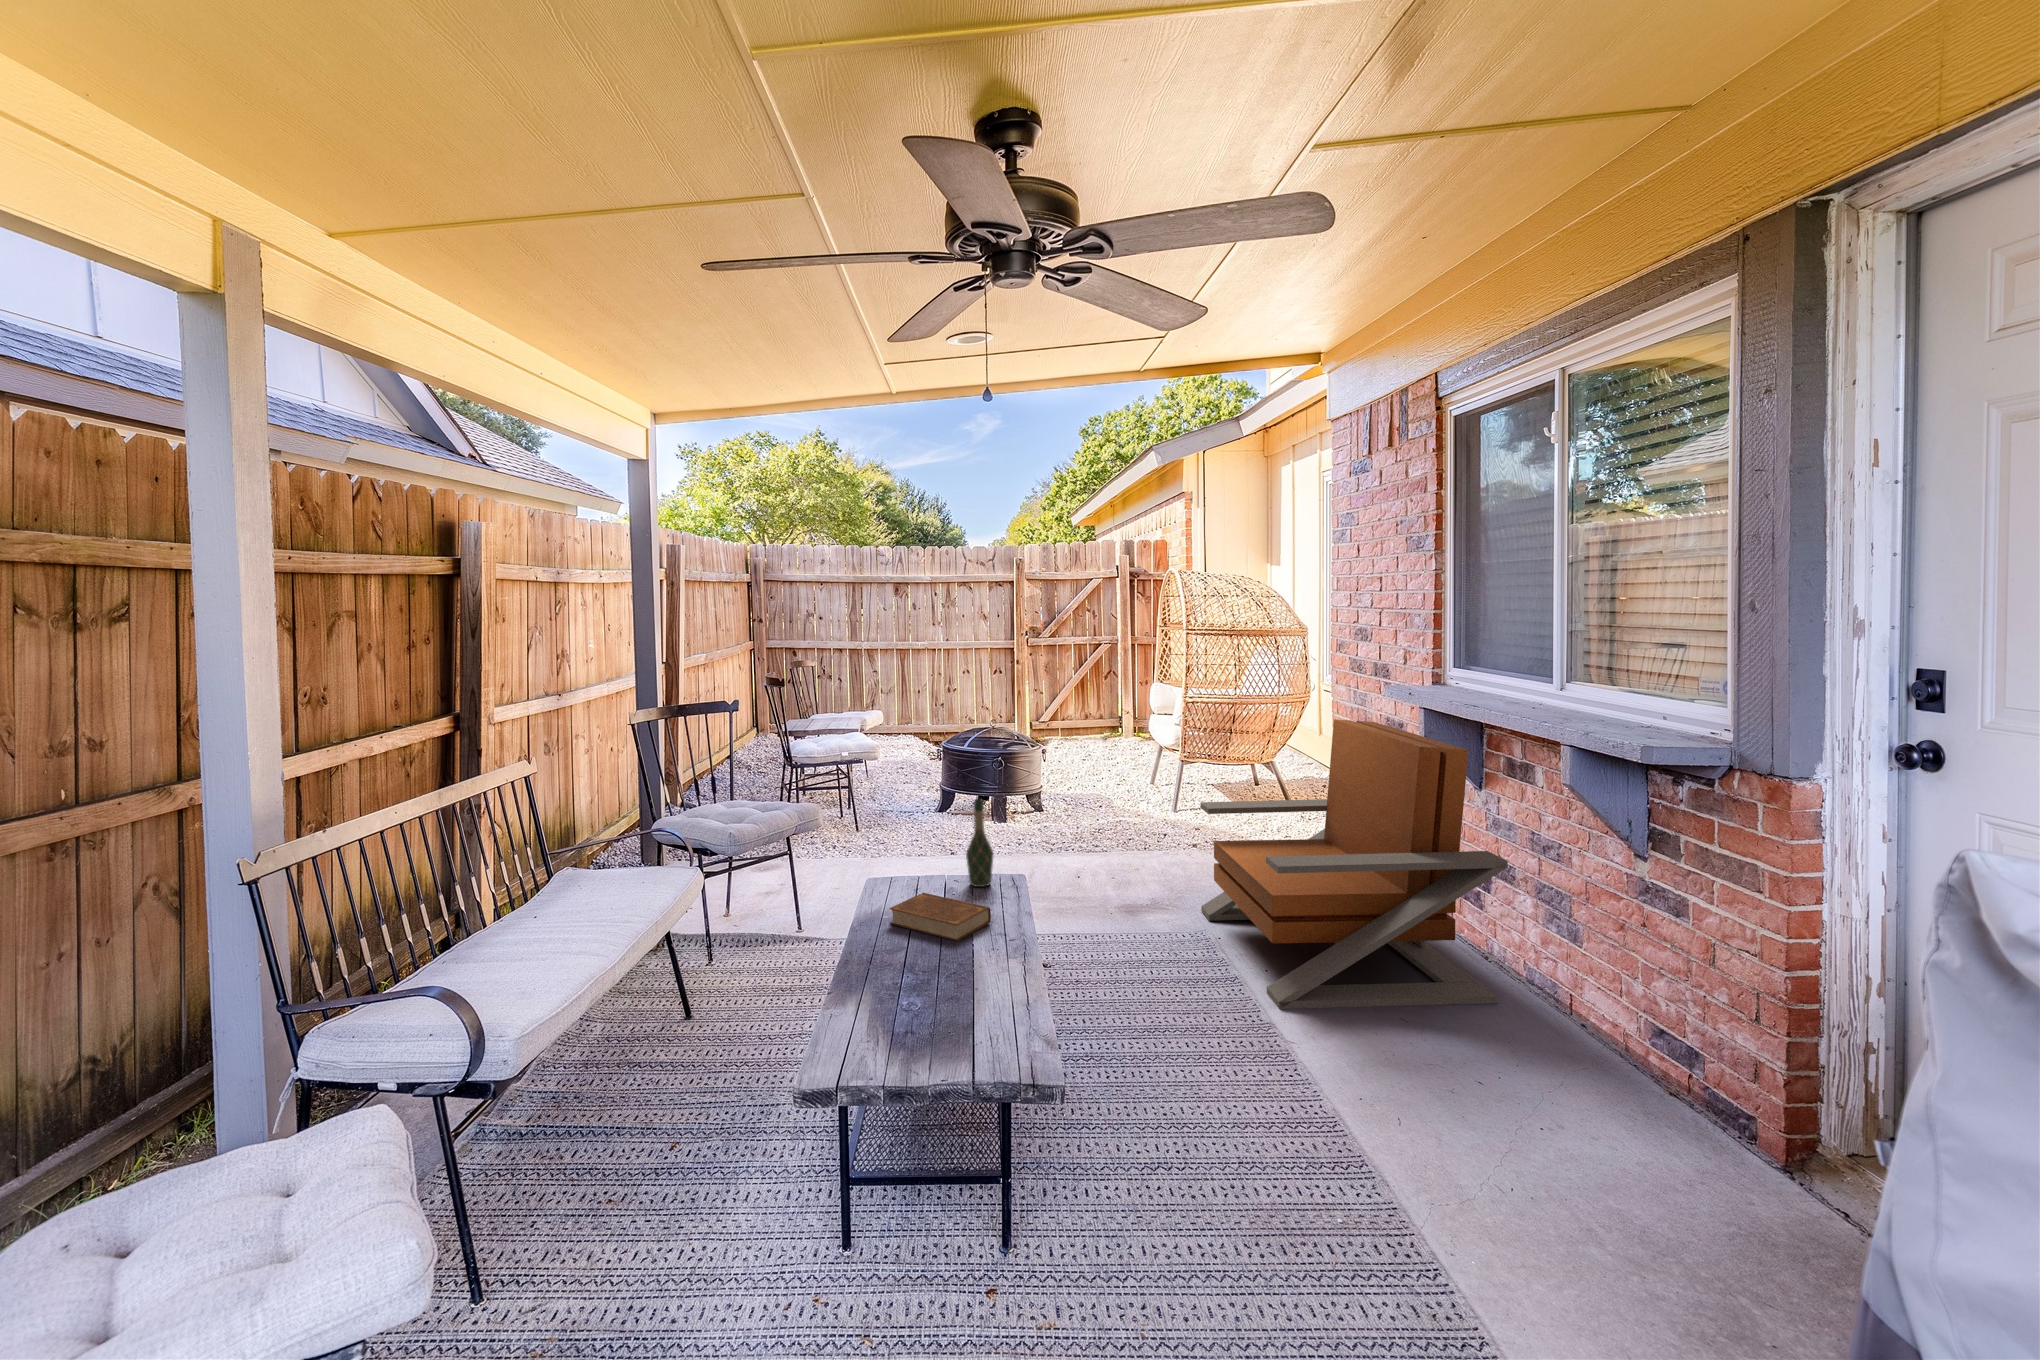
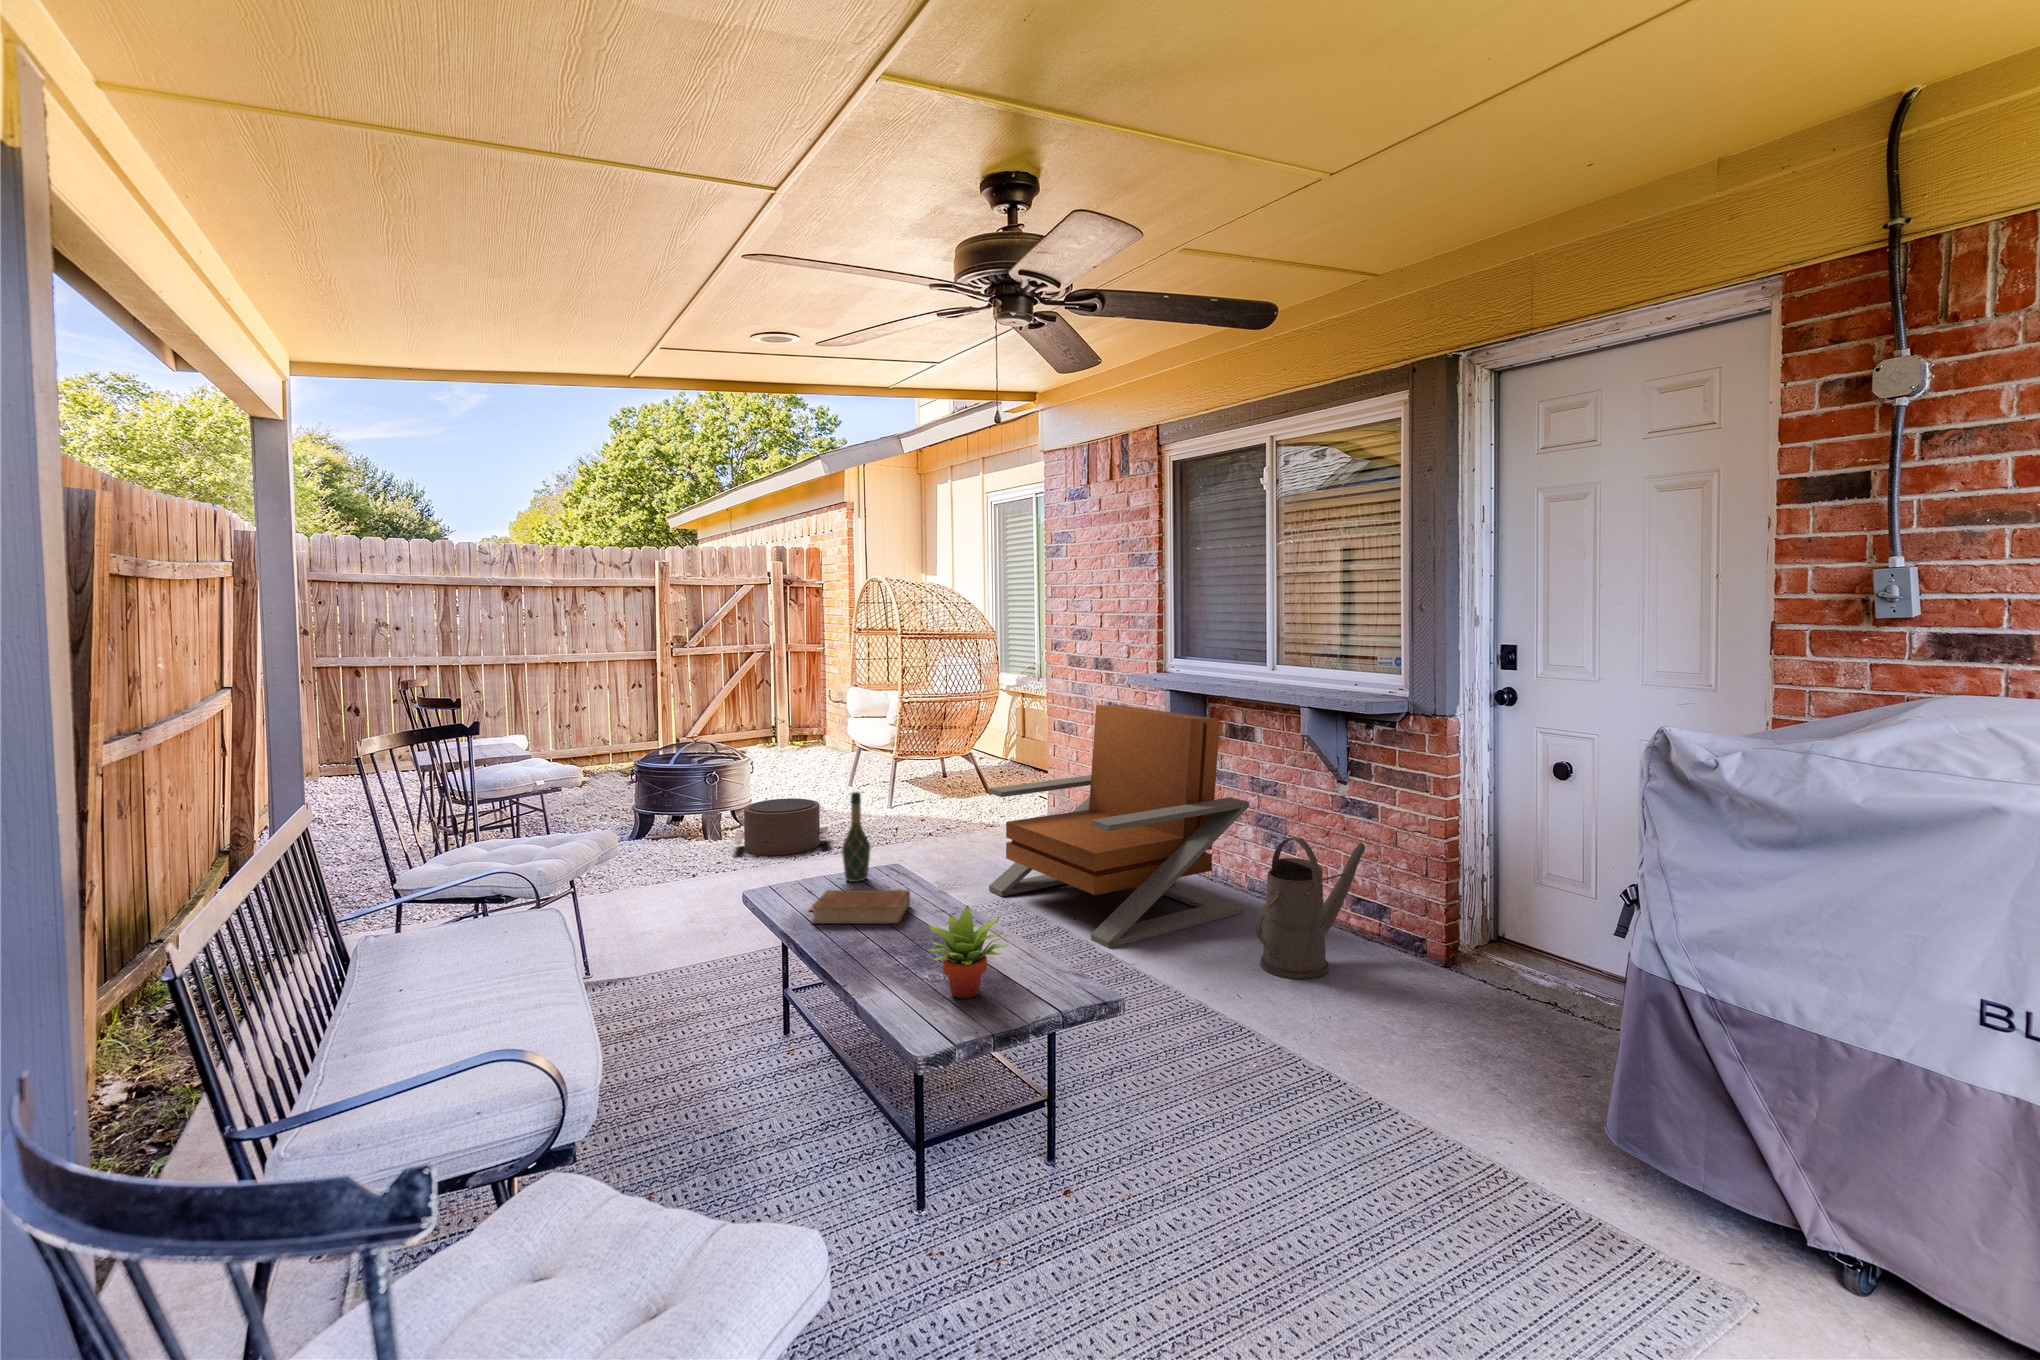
pouf: none [1004,786,1093,840] -> present [734,798,830,855]
watering can: none [1441,924,1662,1124] -> present [1255,837,1365,979]
succulent plant: none [876,944,959,1043] -> present [927,905,1008,998]

